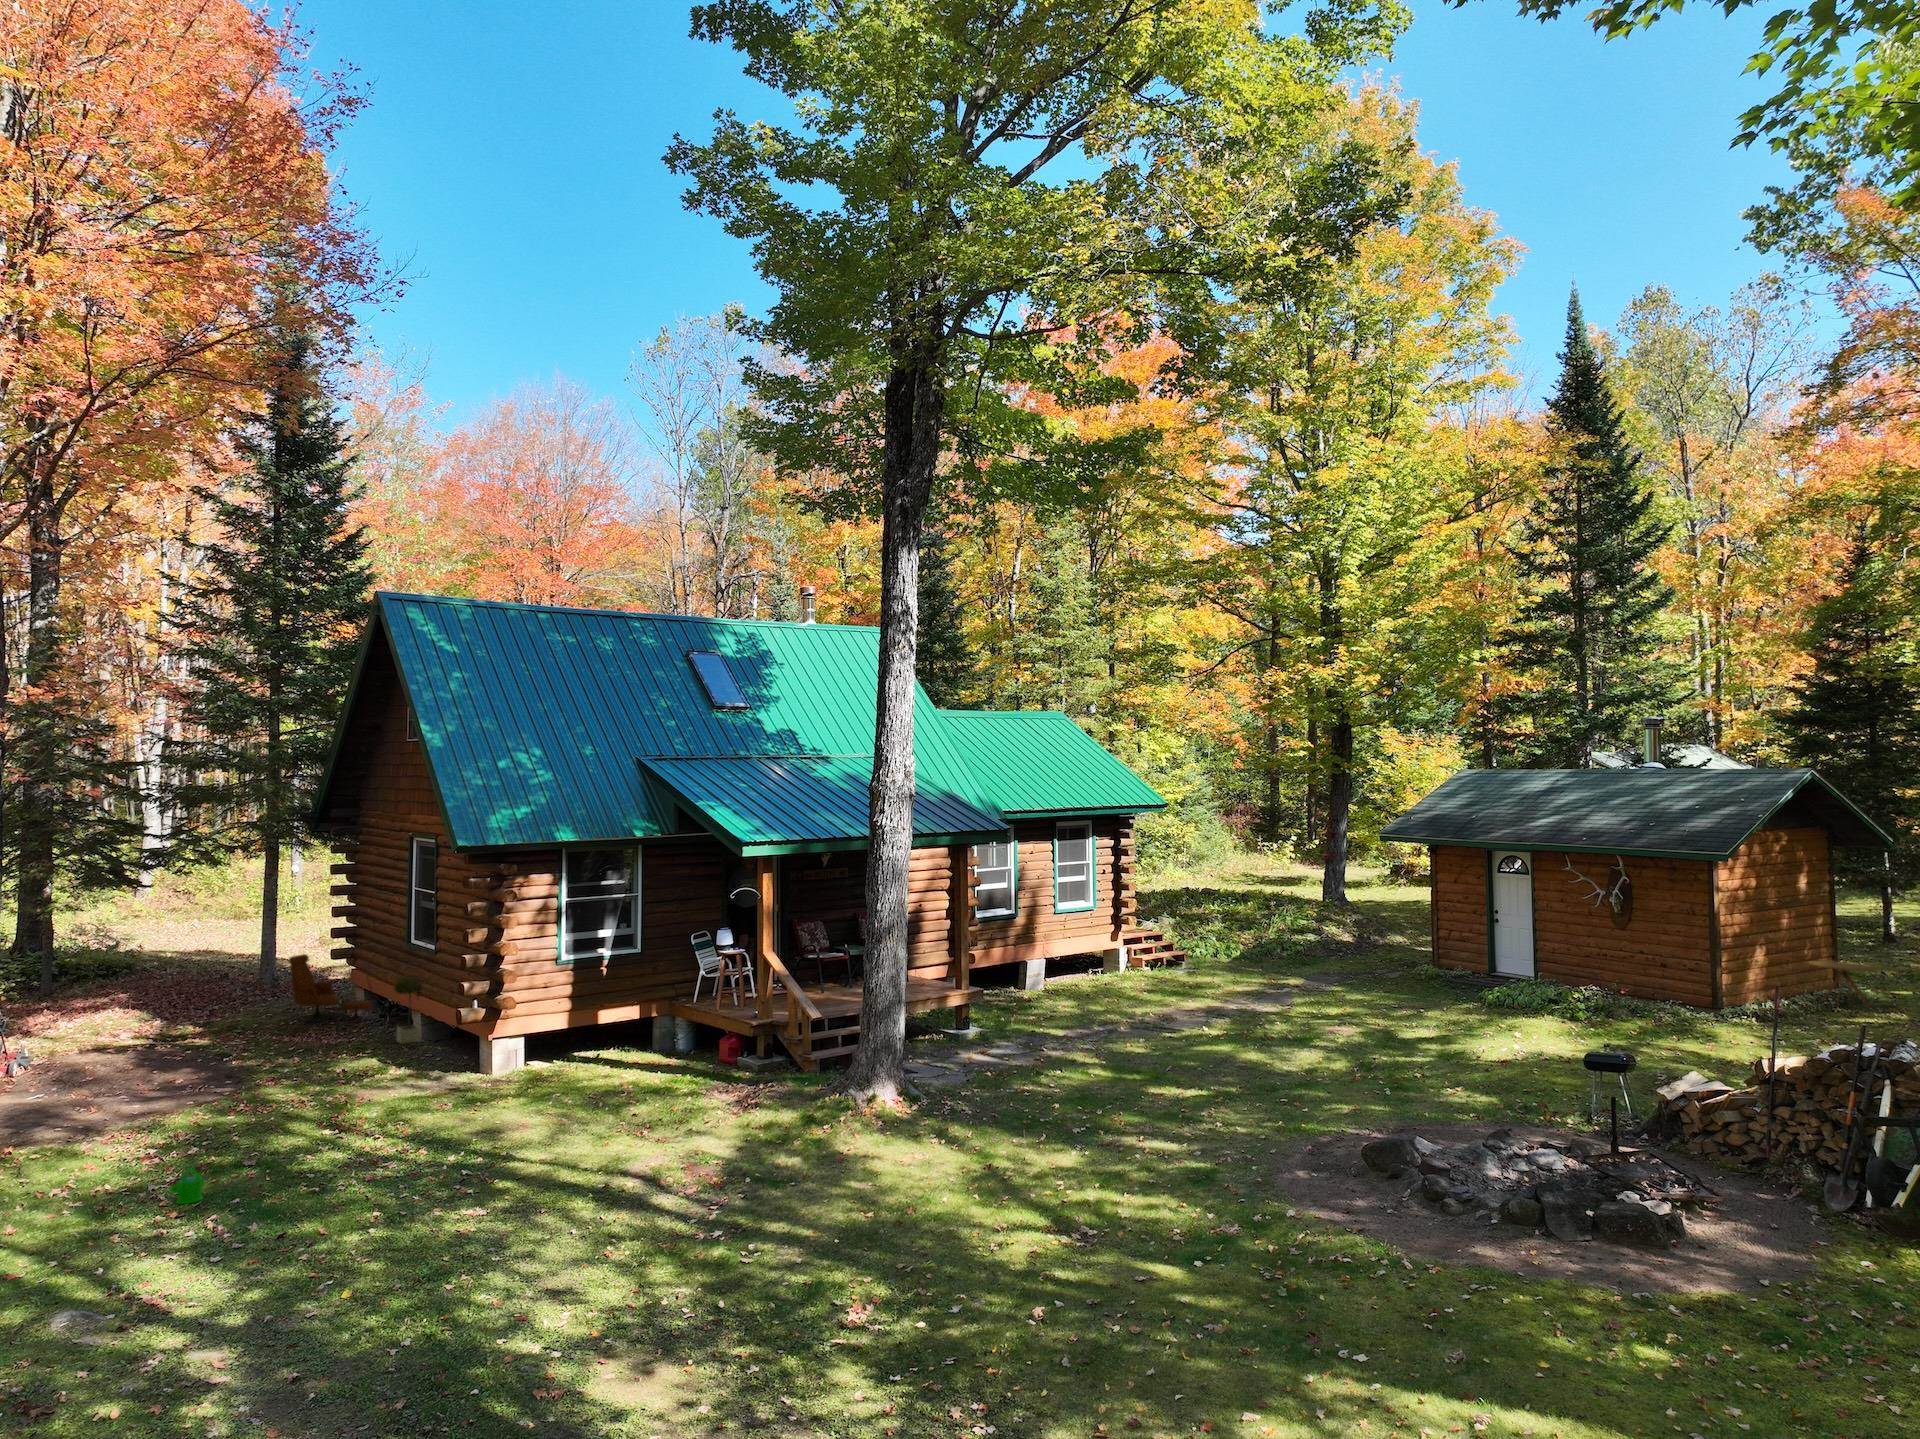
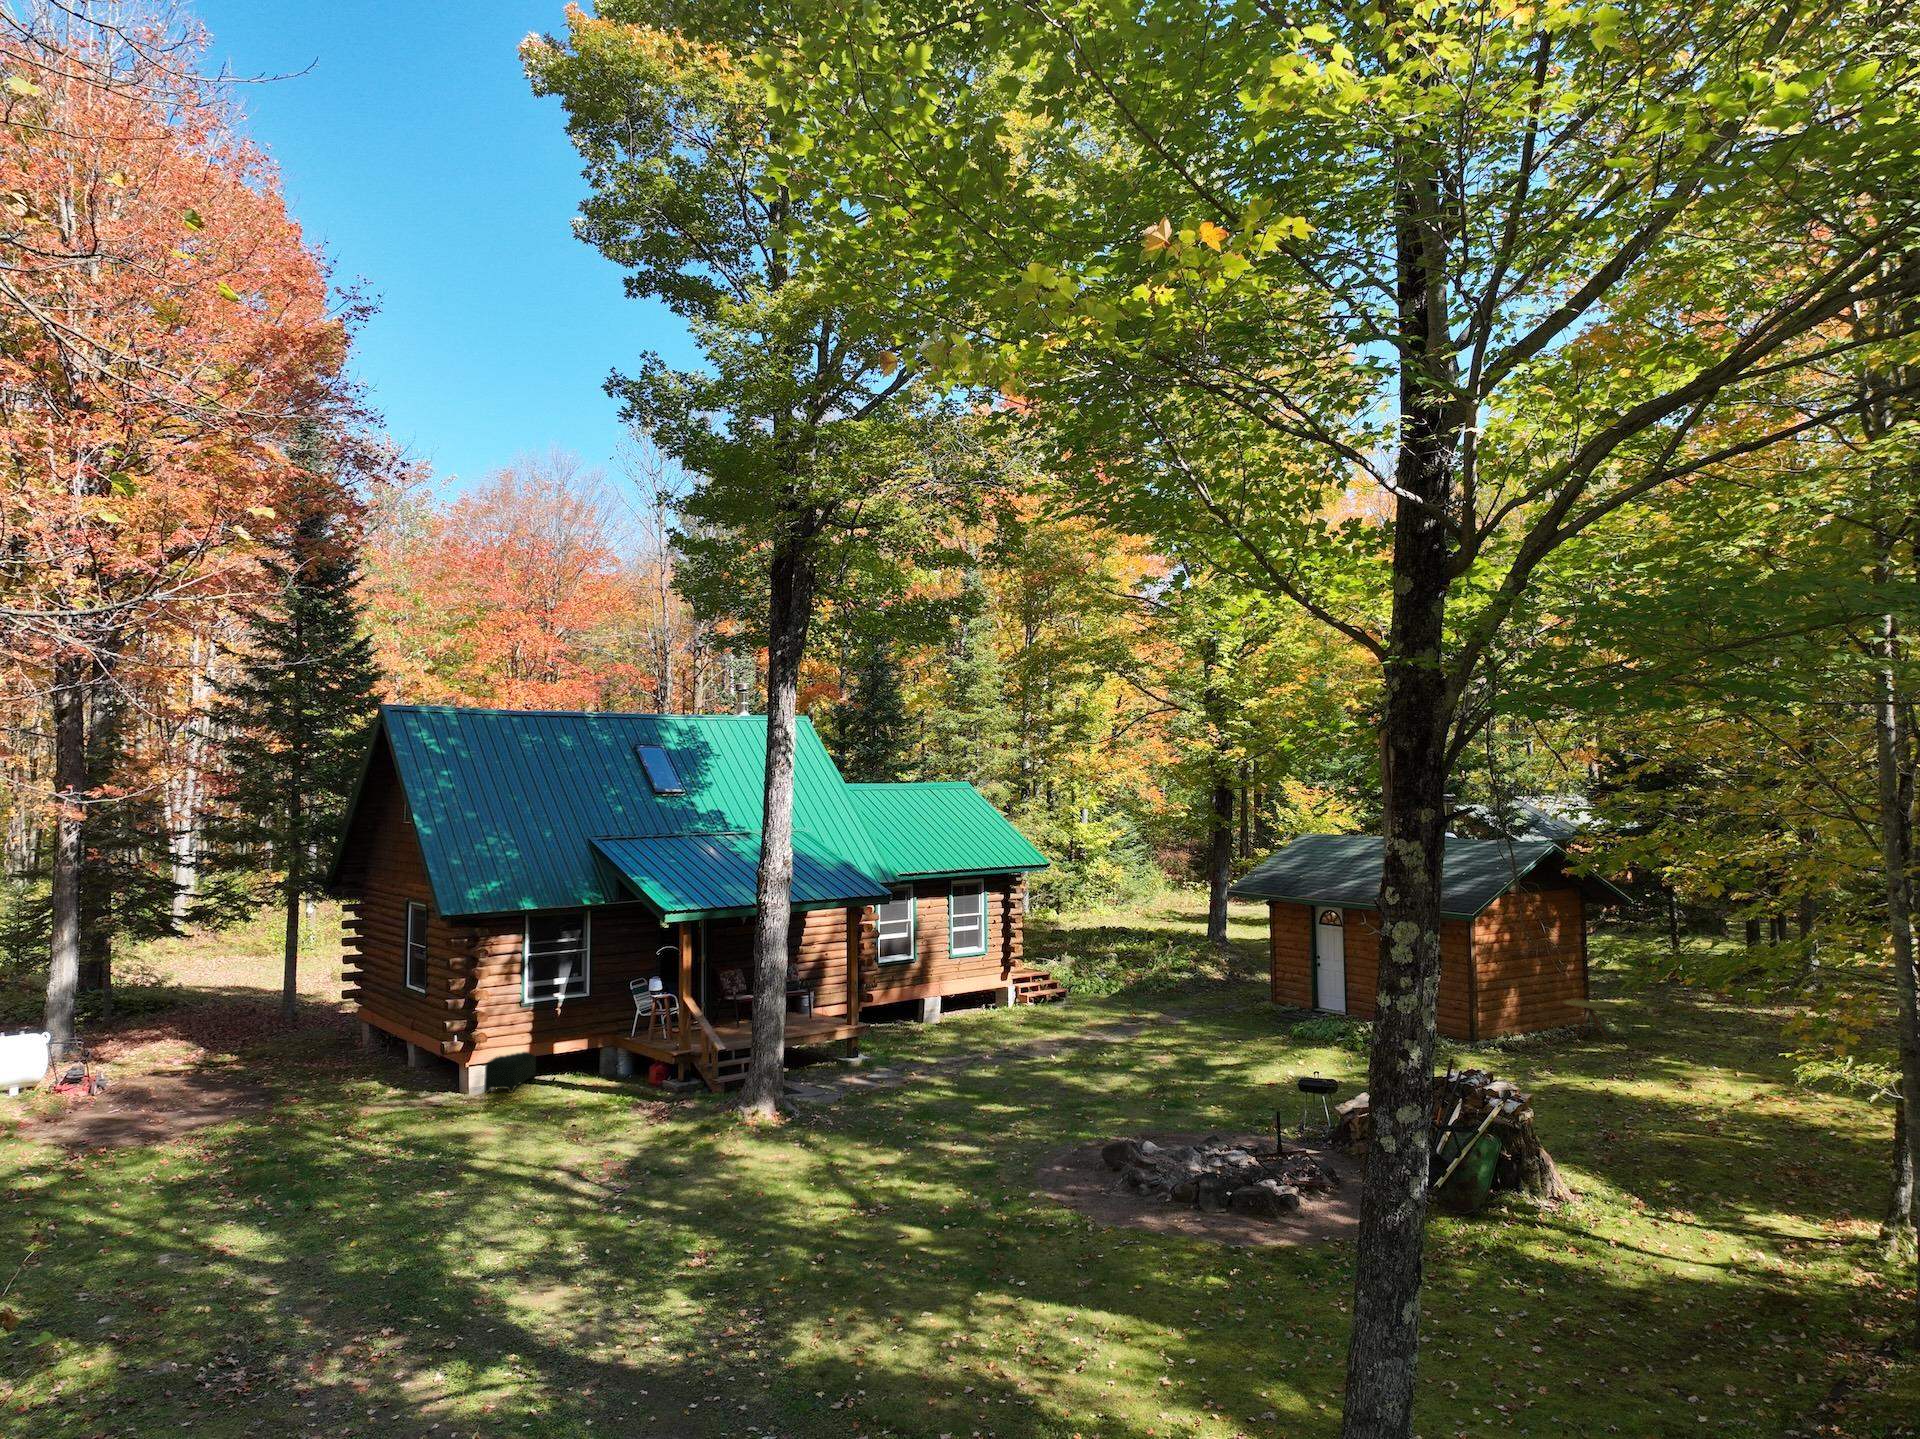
lounge chair: present [289,954,372,1021] -> none [308,996,375,1053]
potted tree: present [394,976,423,1044] -> none [392,1015,416,1070]
bench: none [514,1017,577,1073] -> present [484,1052,536,1093]
watering can: present [170,1169,205,1204] -> none [229,1161,253,1187]

